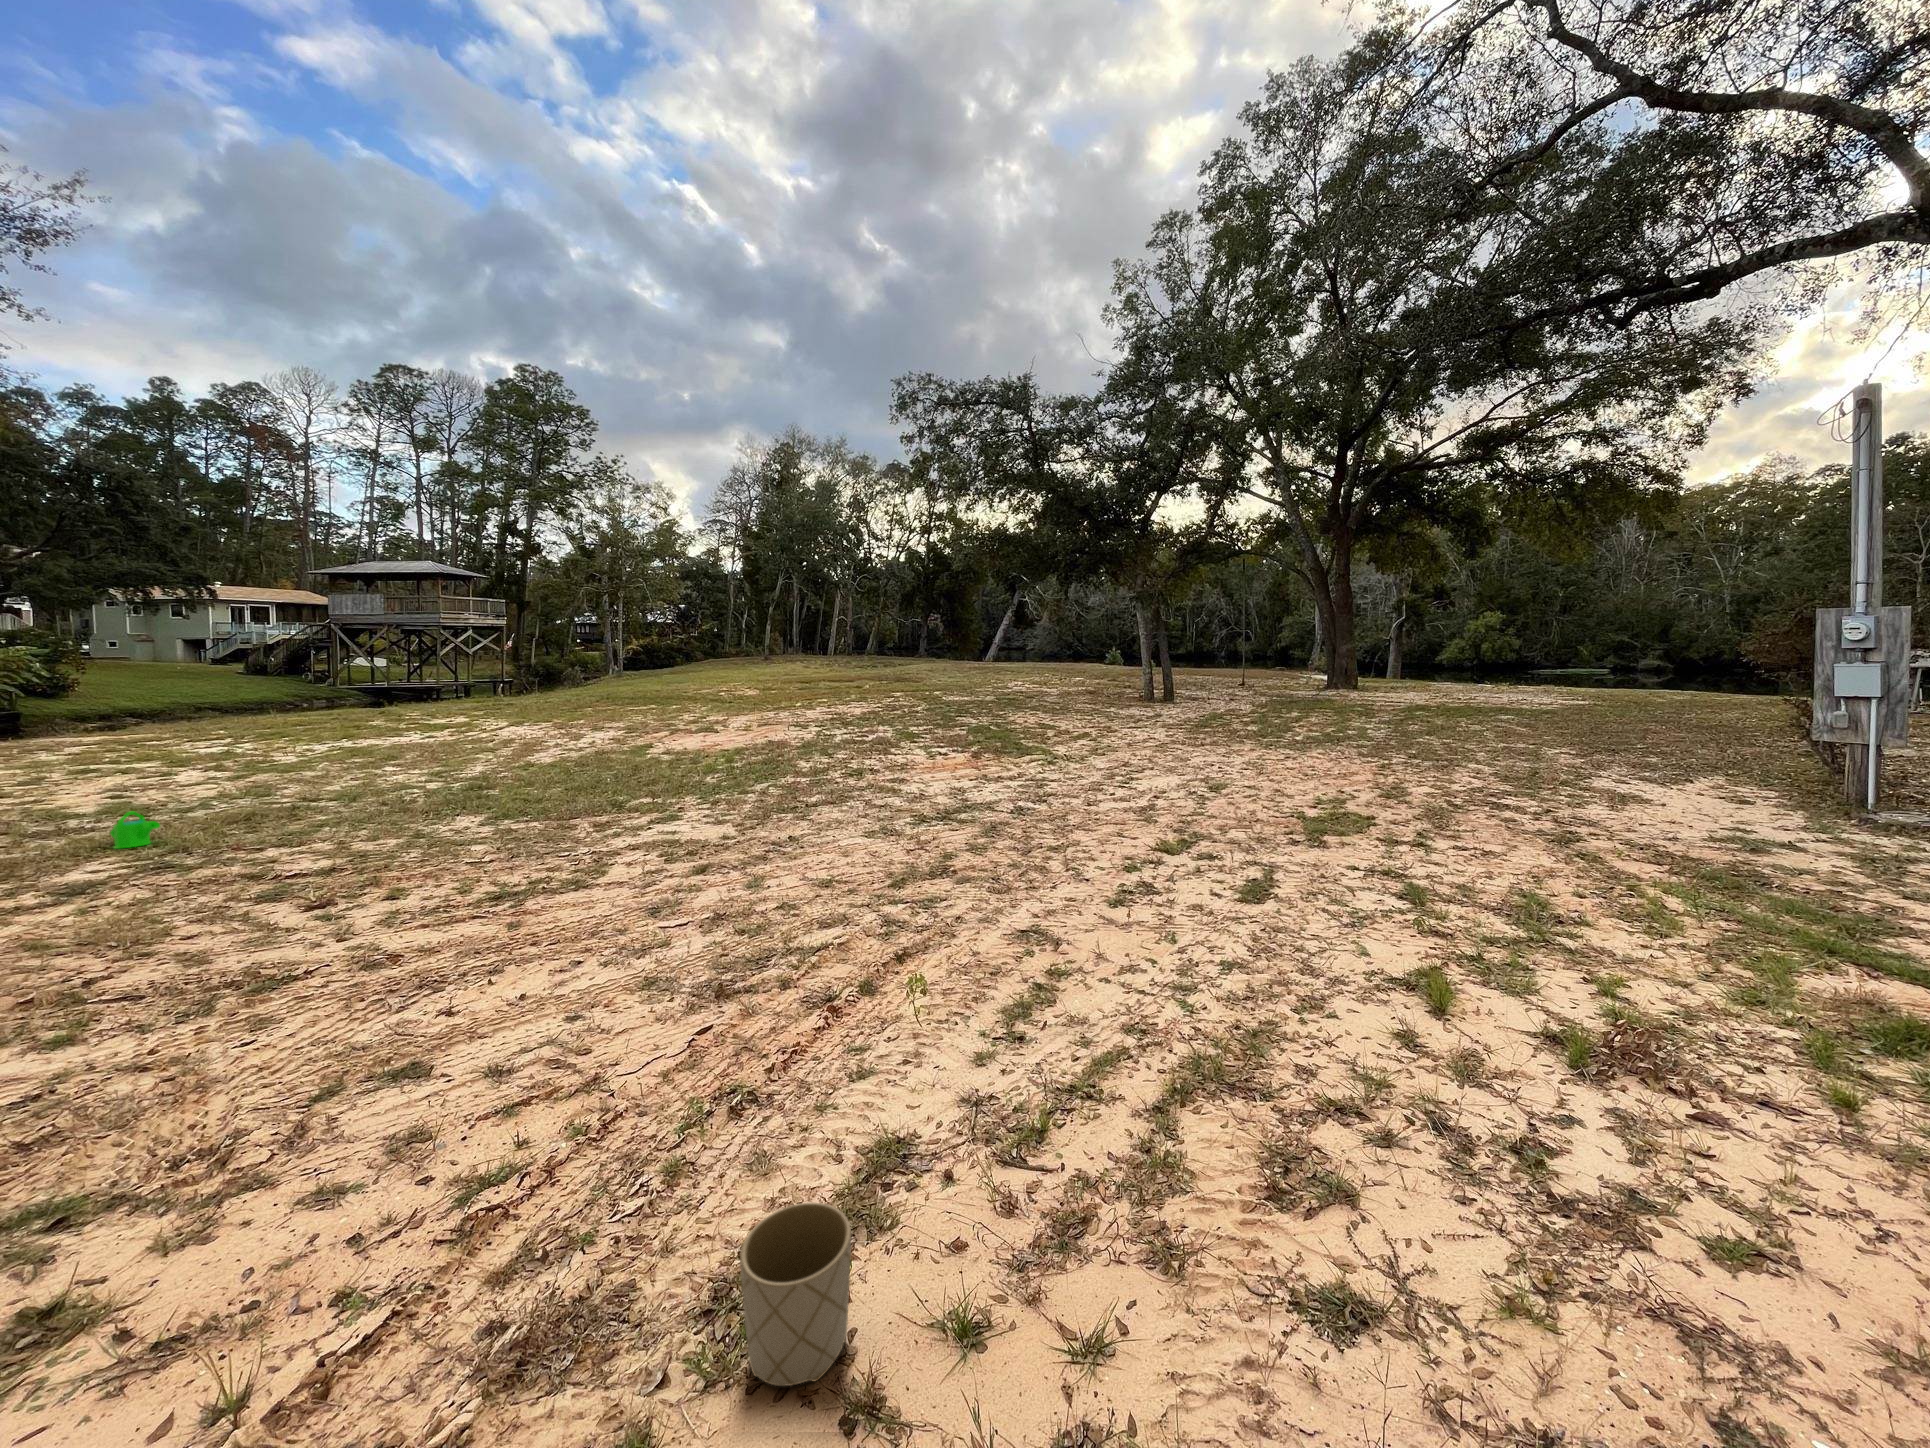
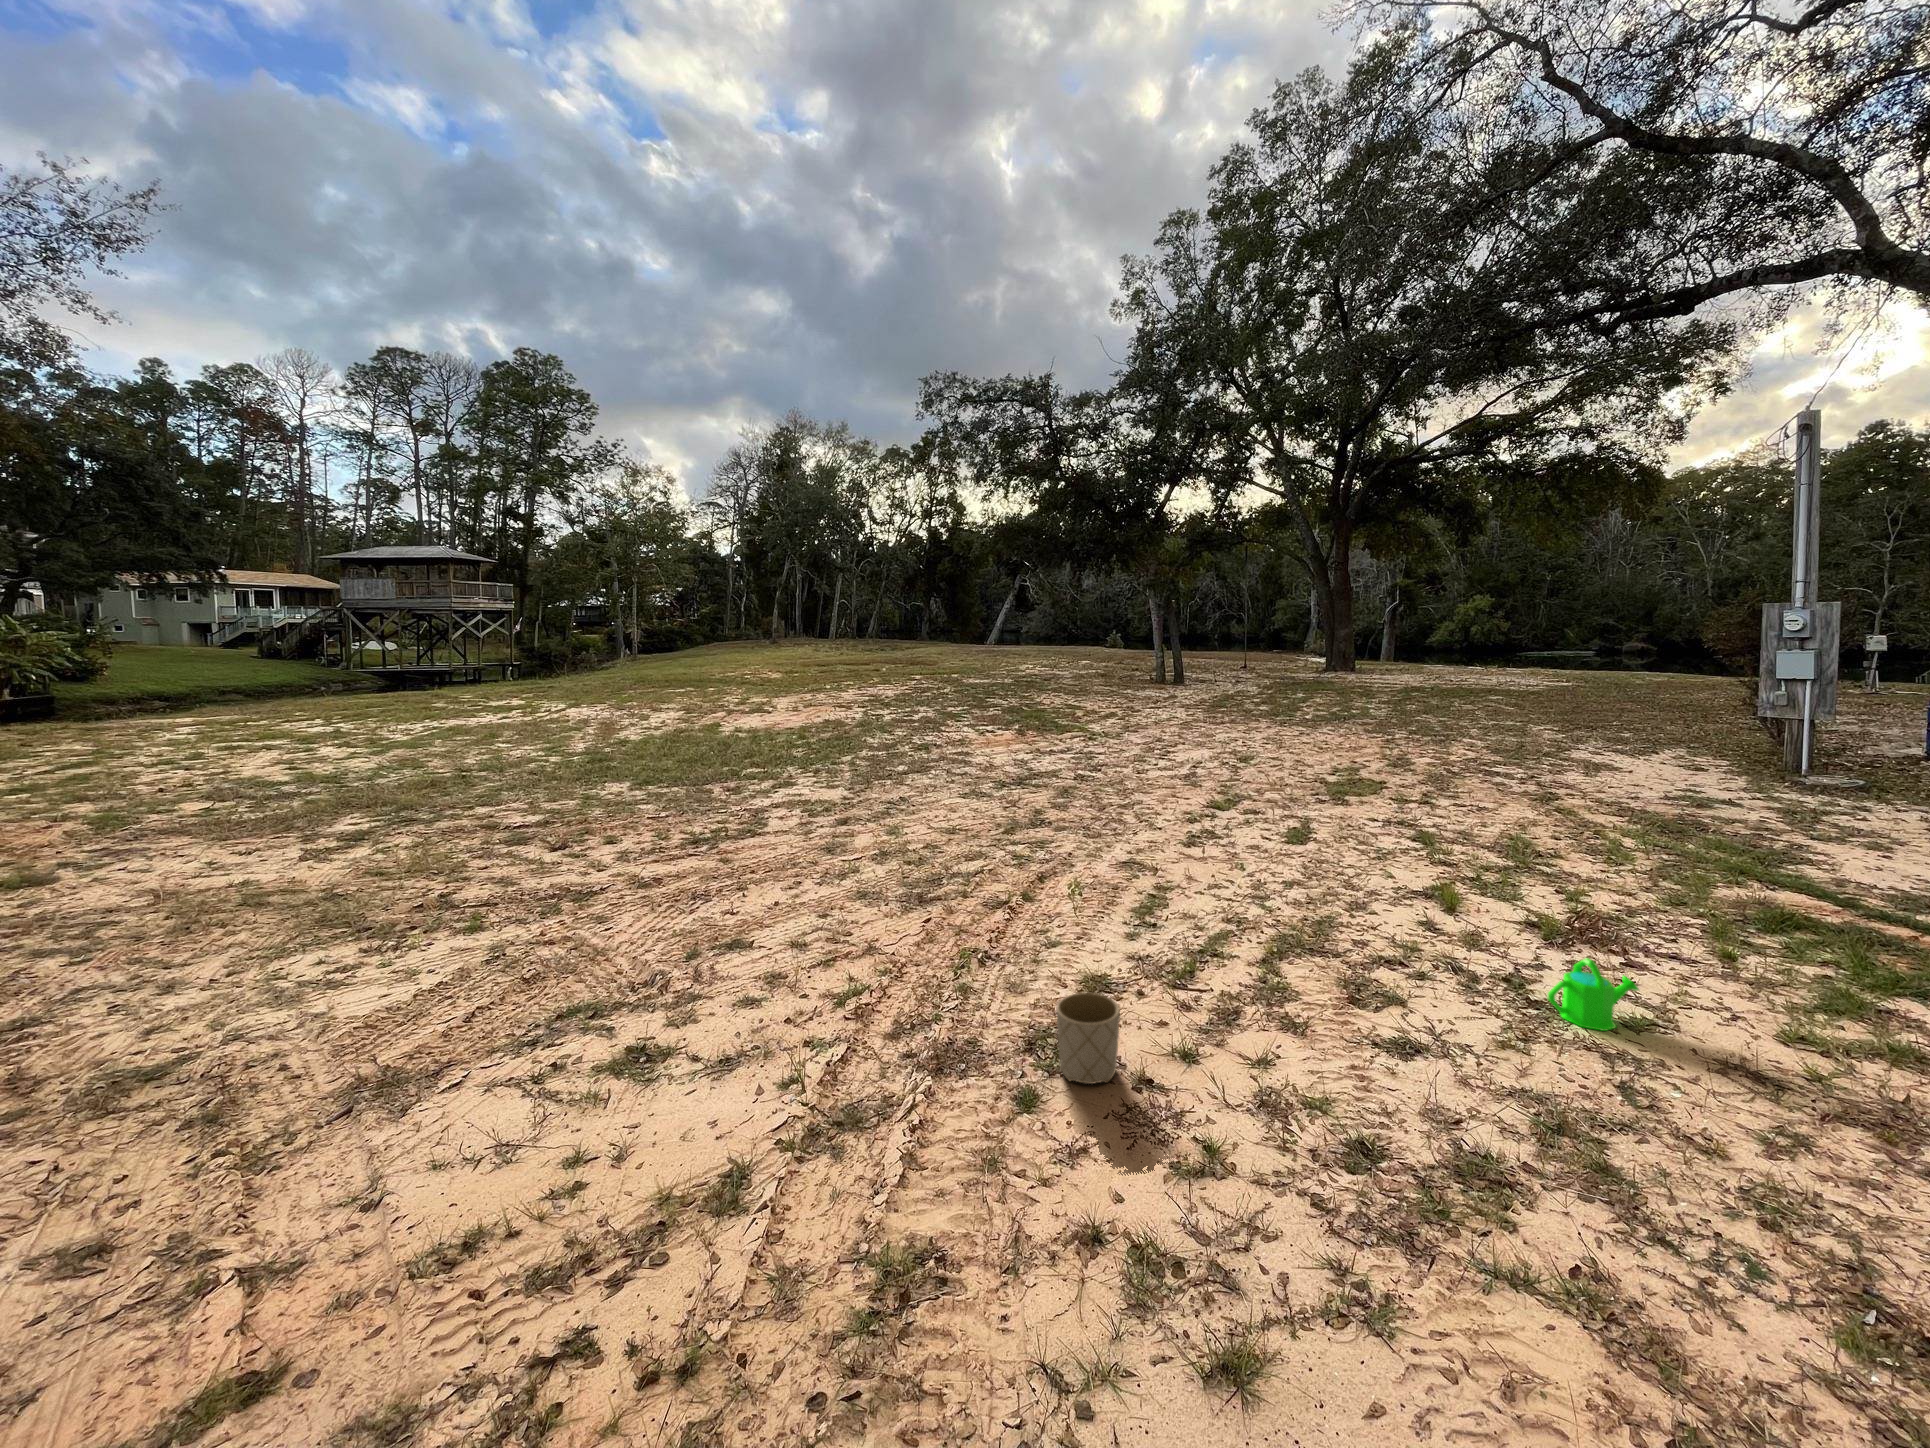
watering can: present [110,811,160,849] -> present [1548,958,1639,1031]

